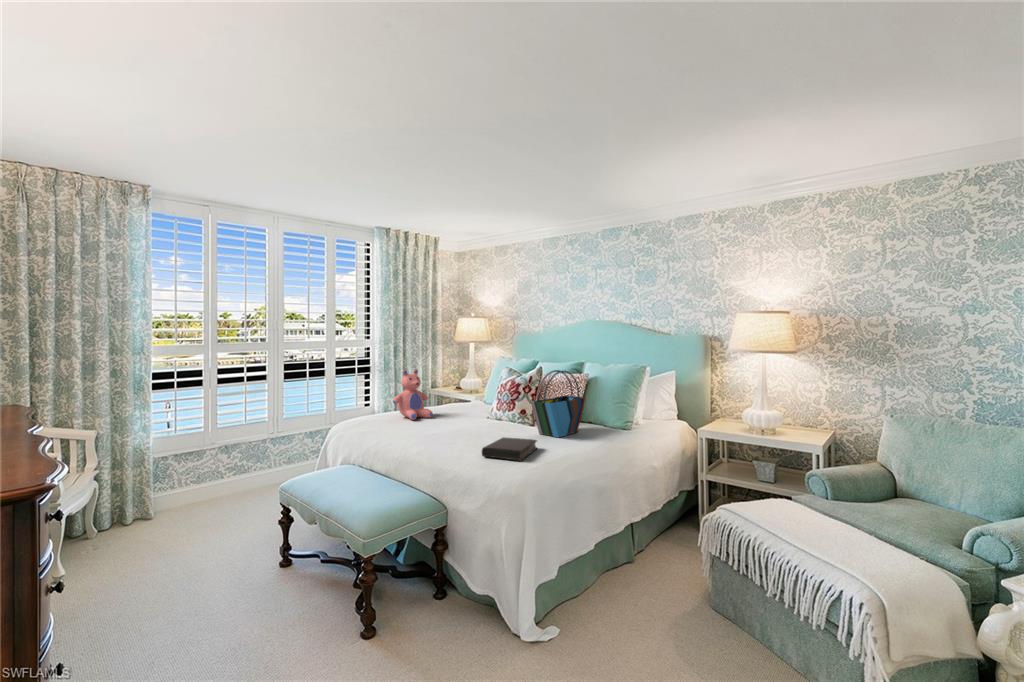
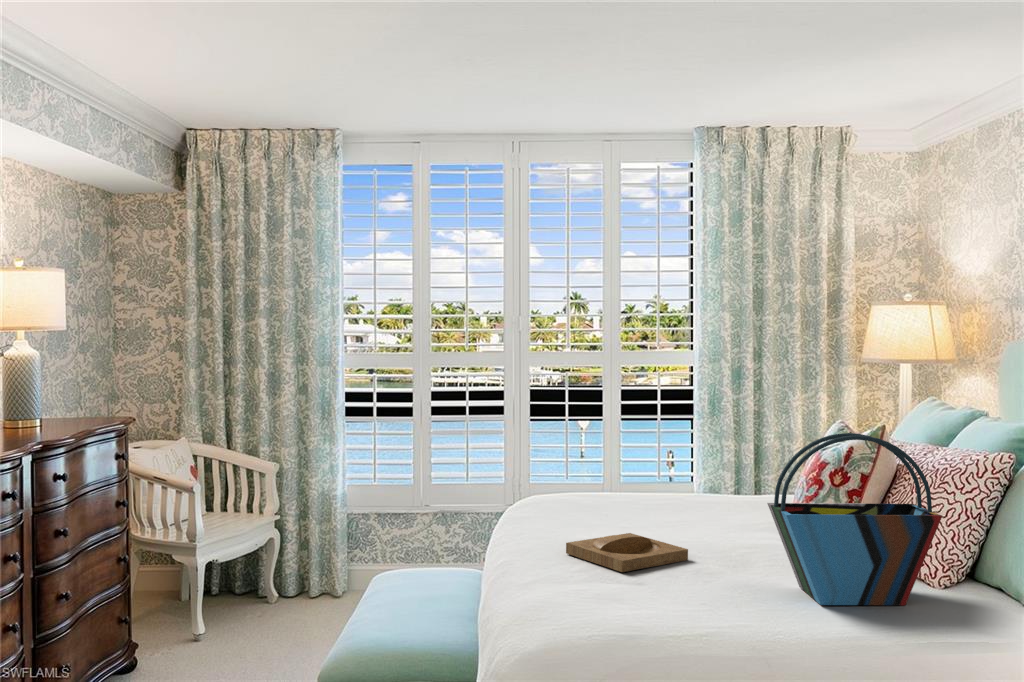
teddy bear: present [393,369,433,420] -> none [606,410,685,512]
tray: none [433,427,483,442] -> present [566,533,688,572]
book: present [482,437,537,461] -> none [560,574,710,631]

